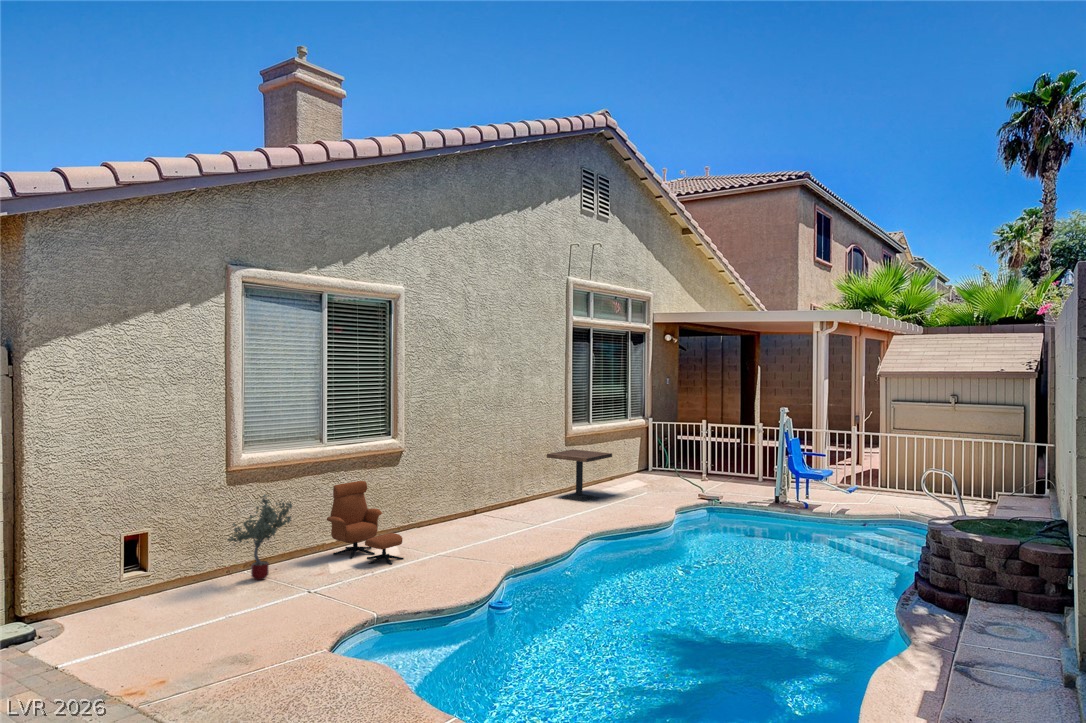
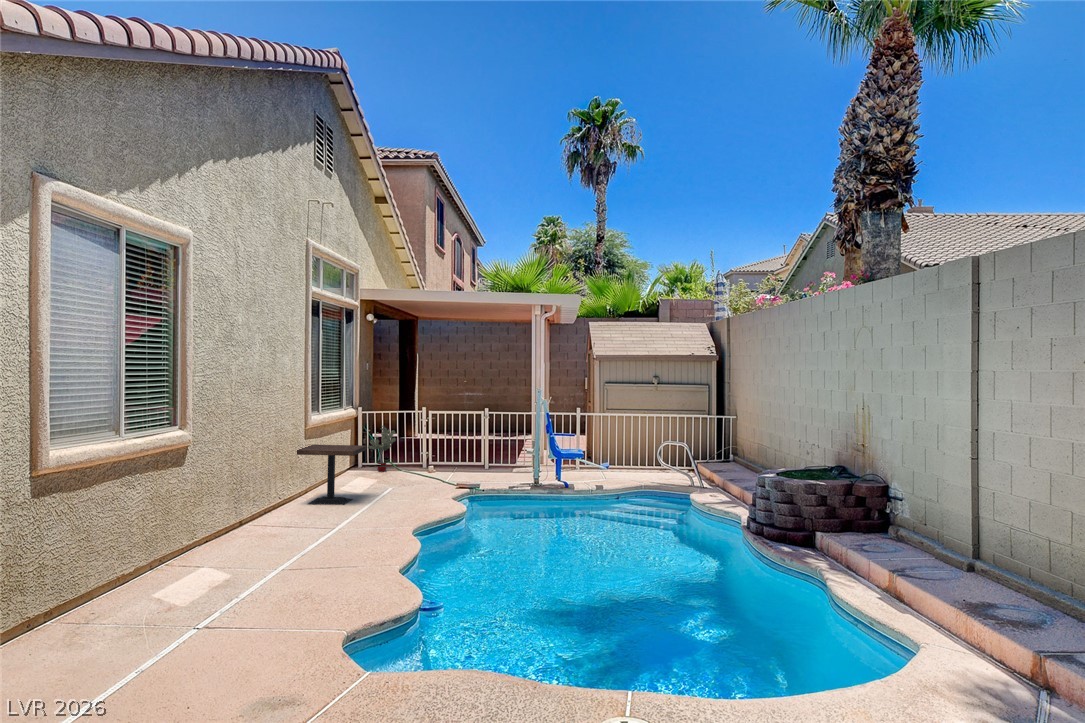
lounge chair: present [327,481,404,565] -> none [132,487,254,600]
potted tree: present [228,494,292,580] -> present [368,425,396,472]

